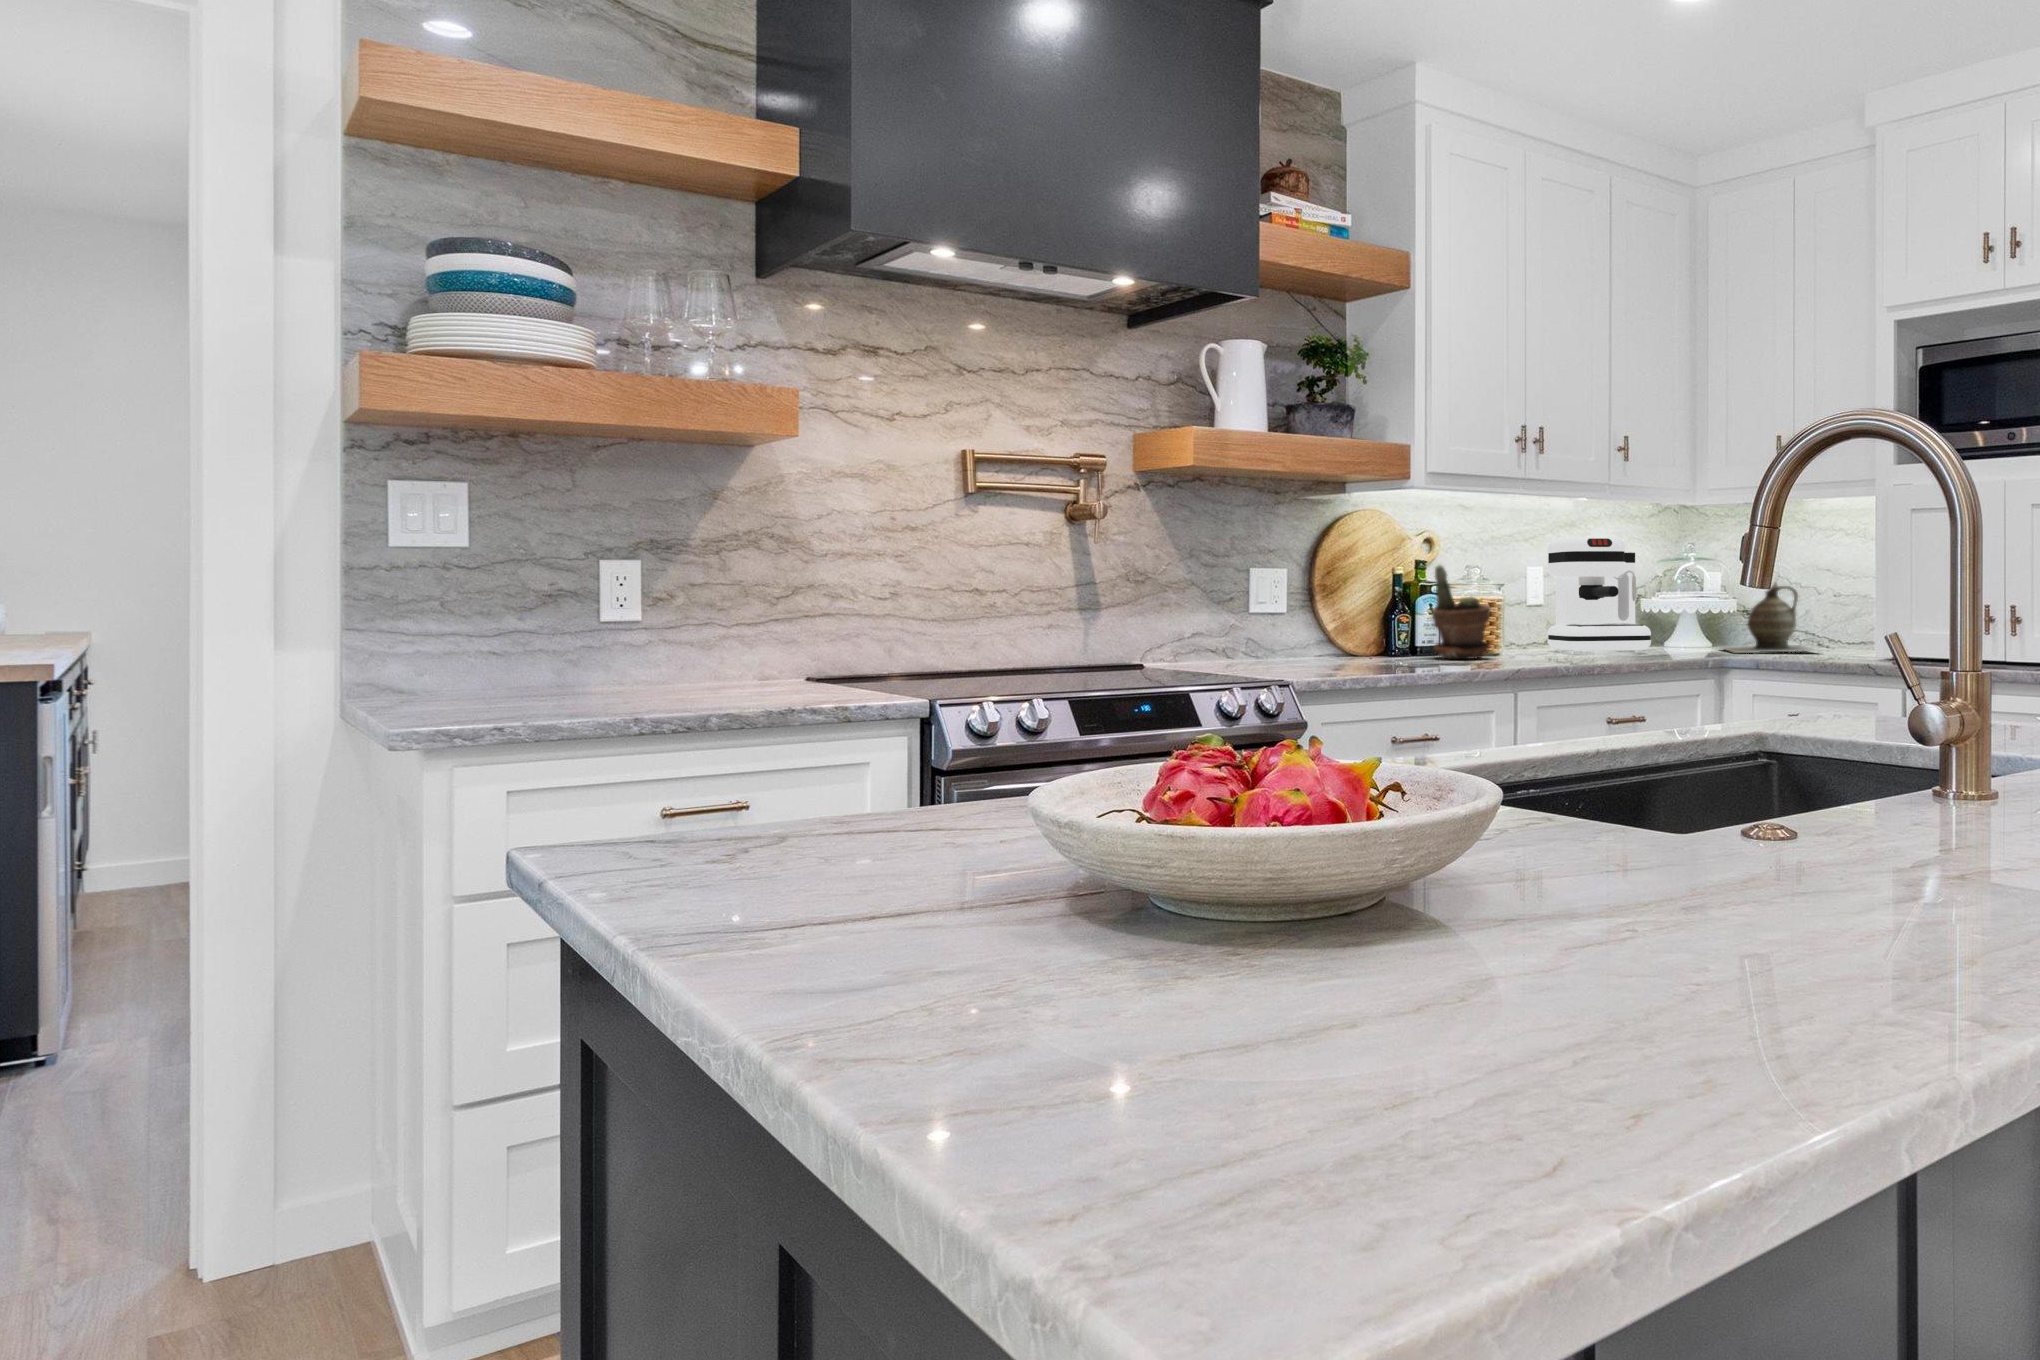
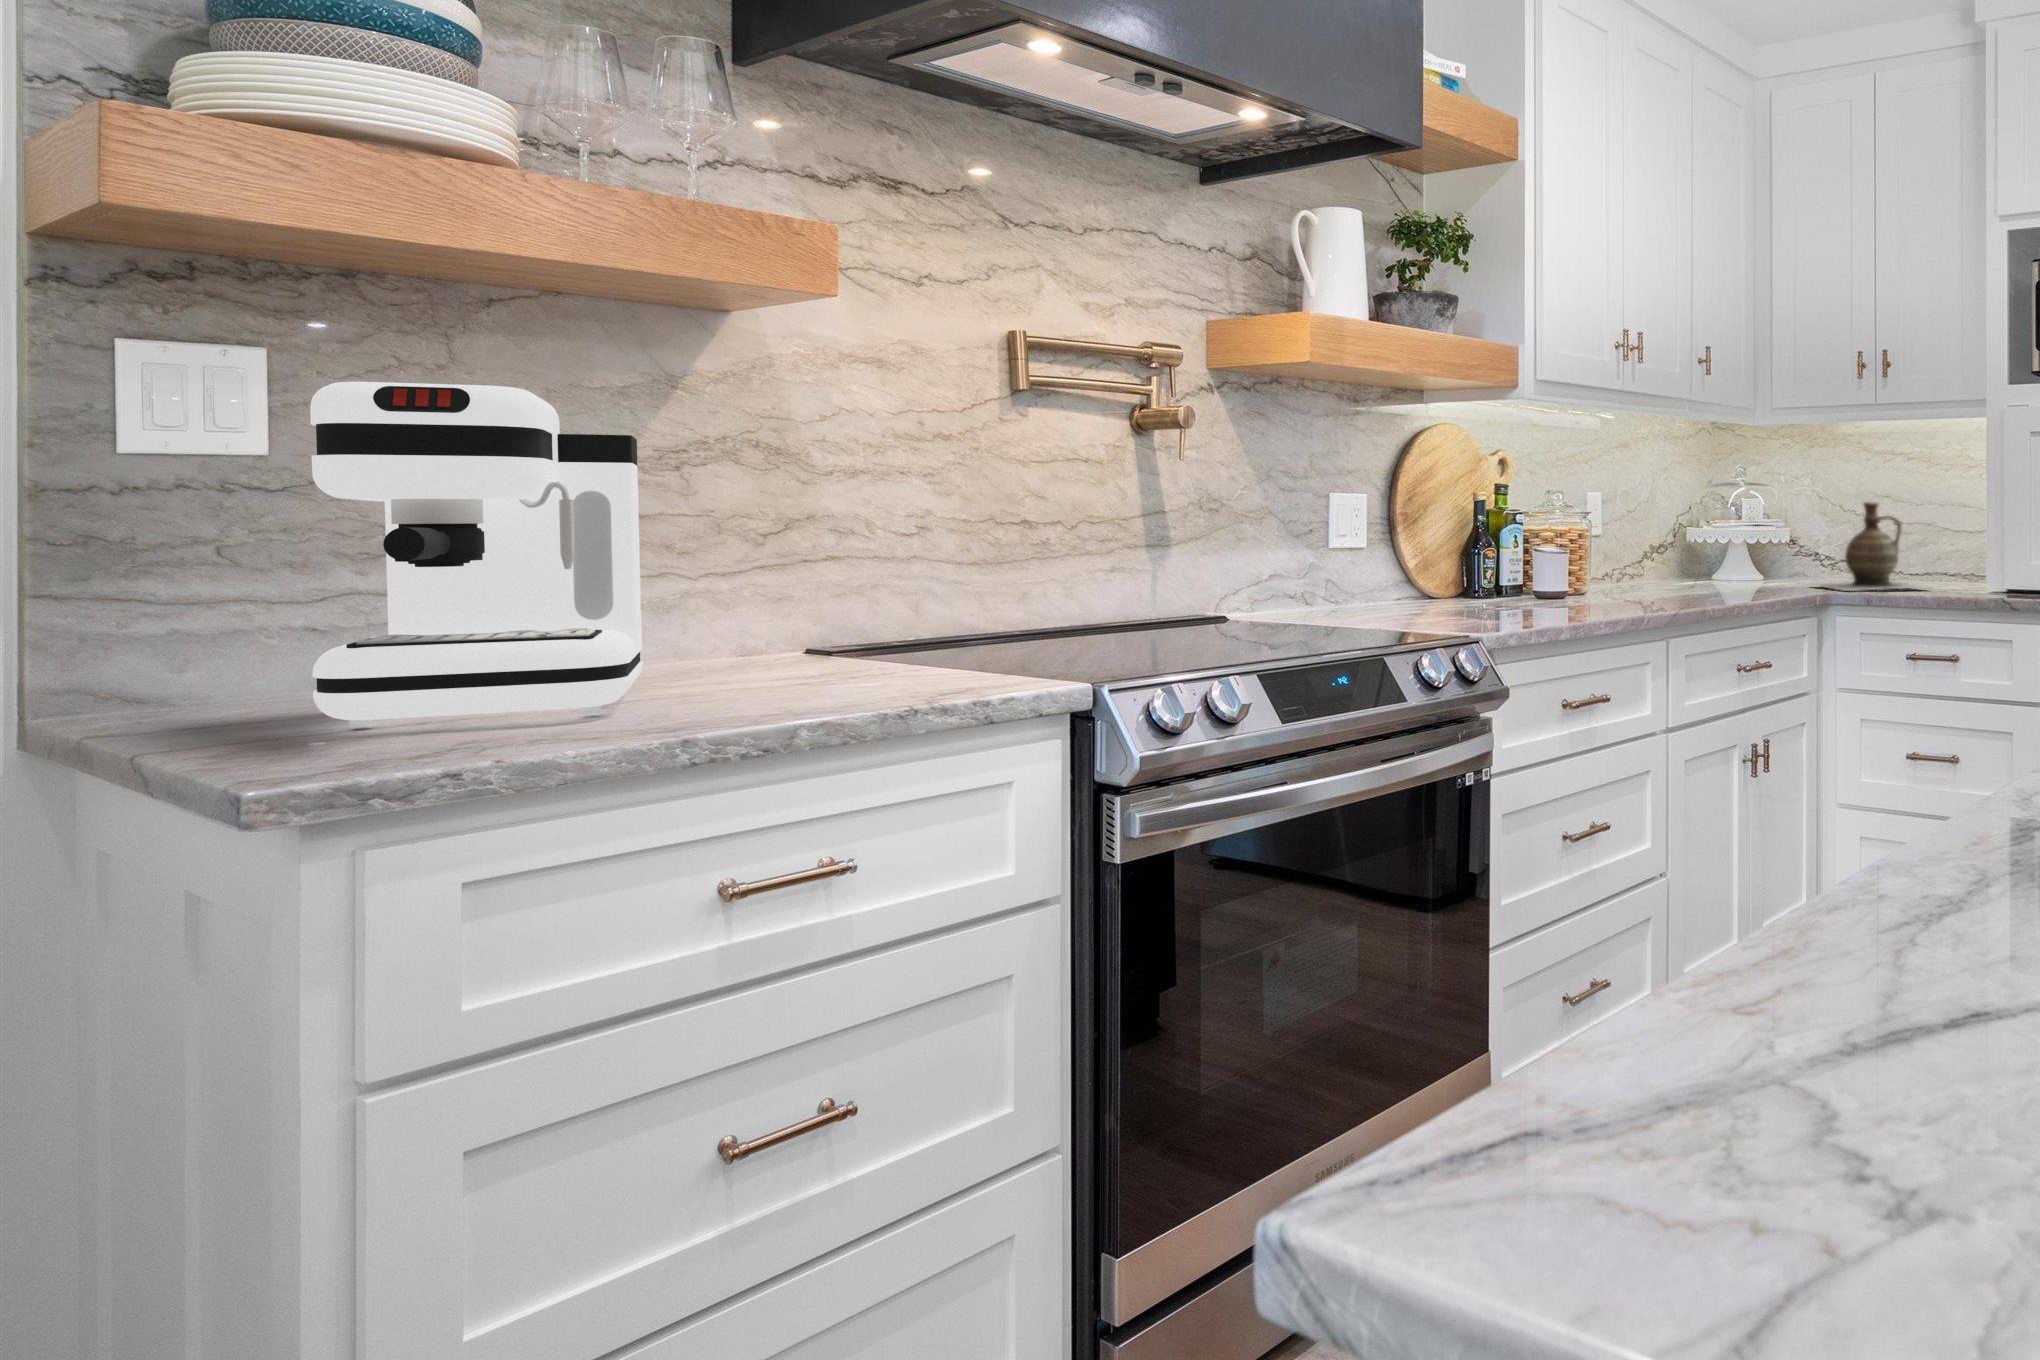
coffee maker: present [1547,537,1651,654] -> present [310,382,642,727]
potted plant: present [1432,565,1490,659] -> none [1544,490,1614,604]

